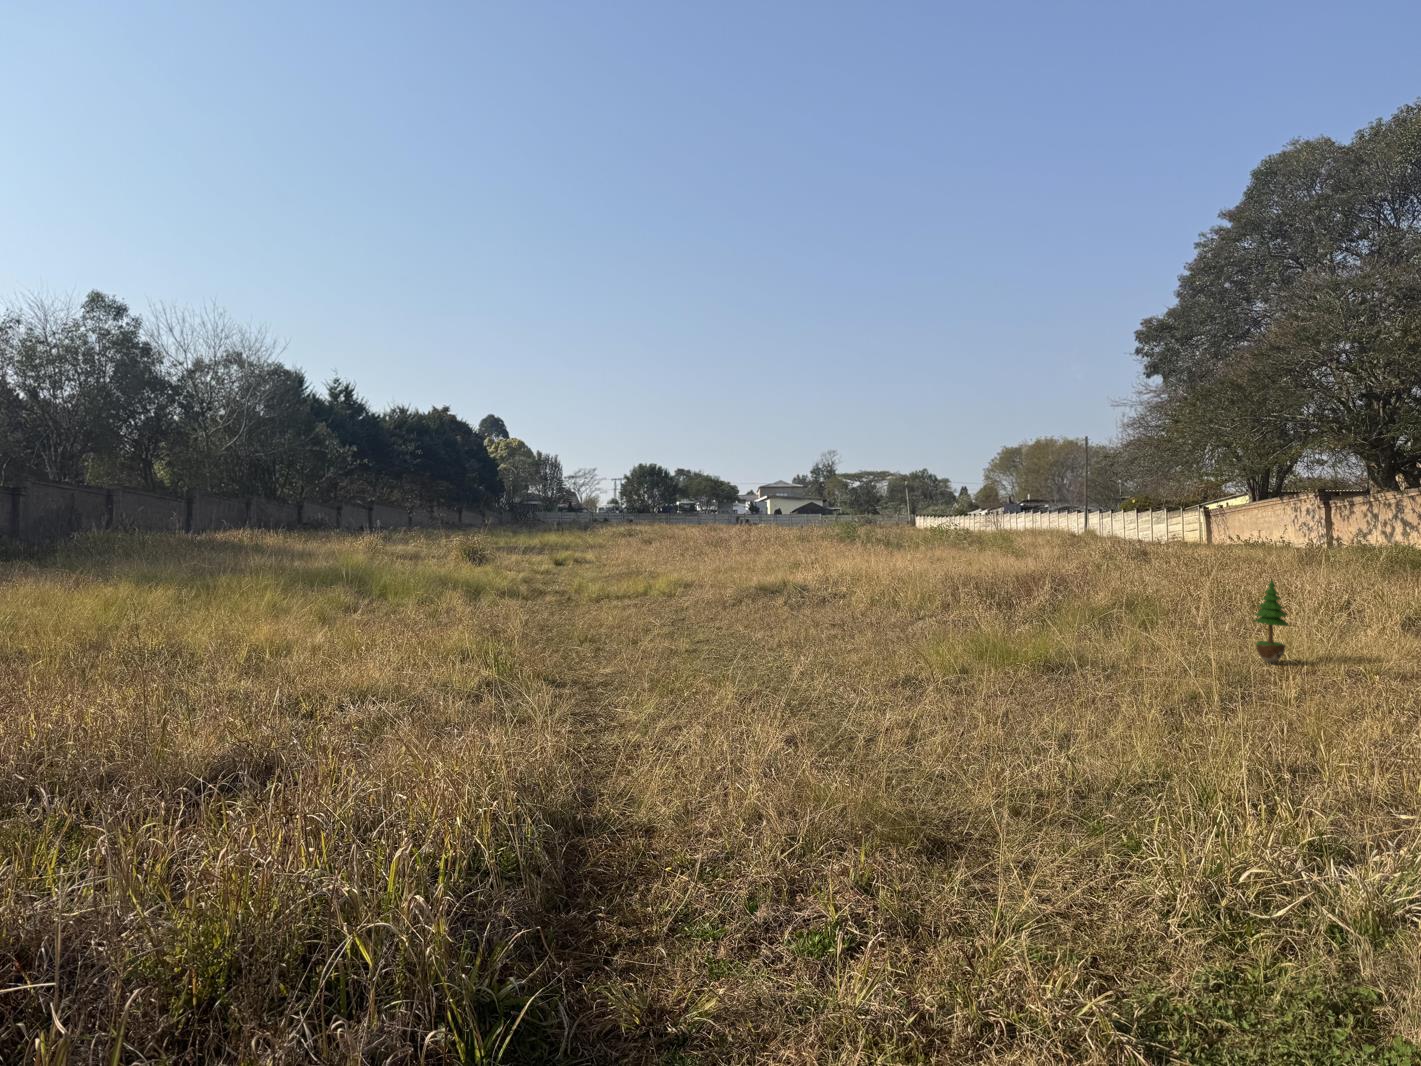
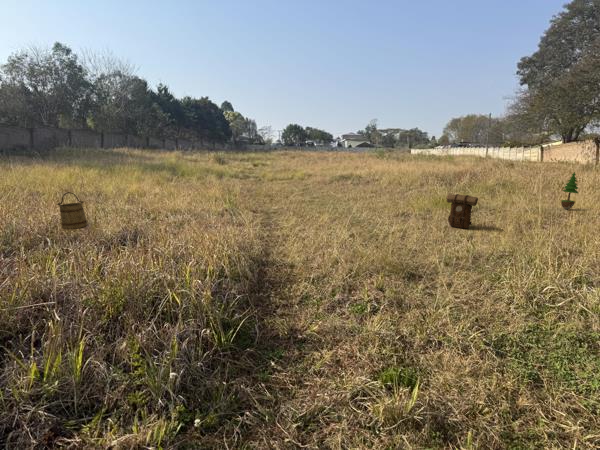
backpack: none [1002,637,1072,717] -> present [446,194,478,229]
bucket: none [69,660,139,753] -> present [57,192,87,229]

